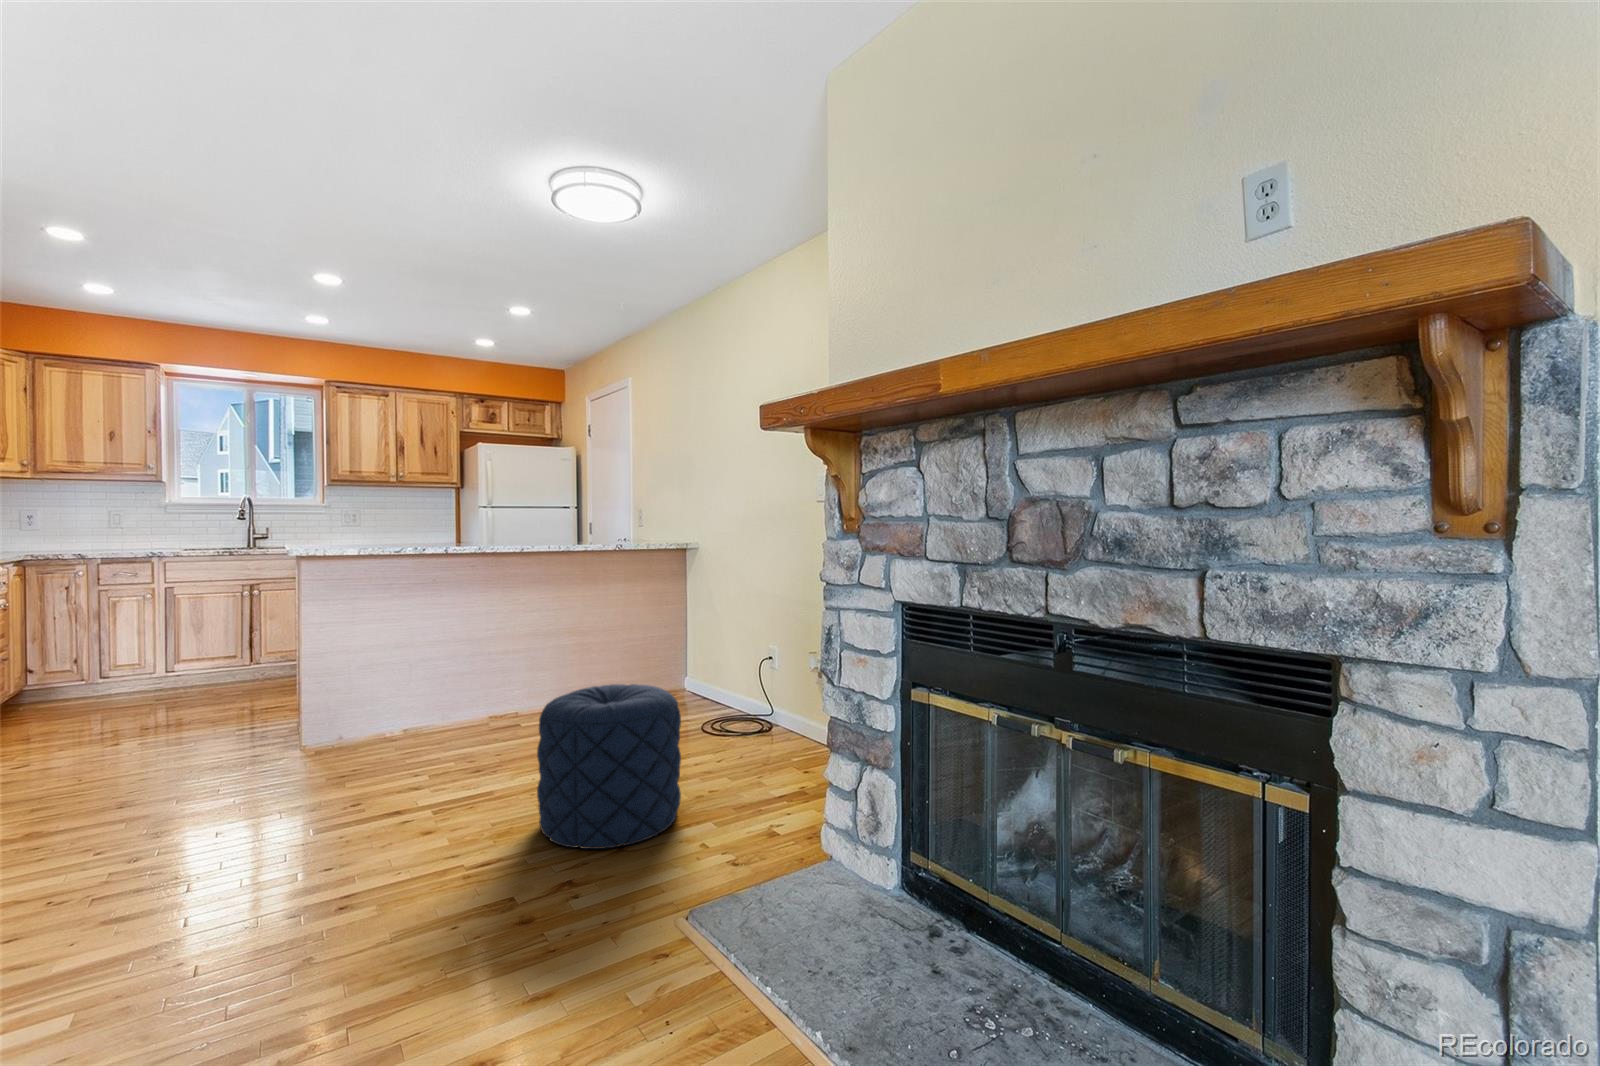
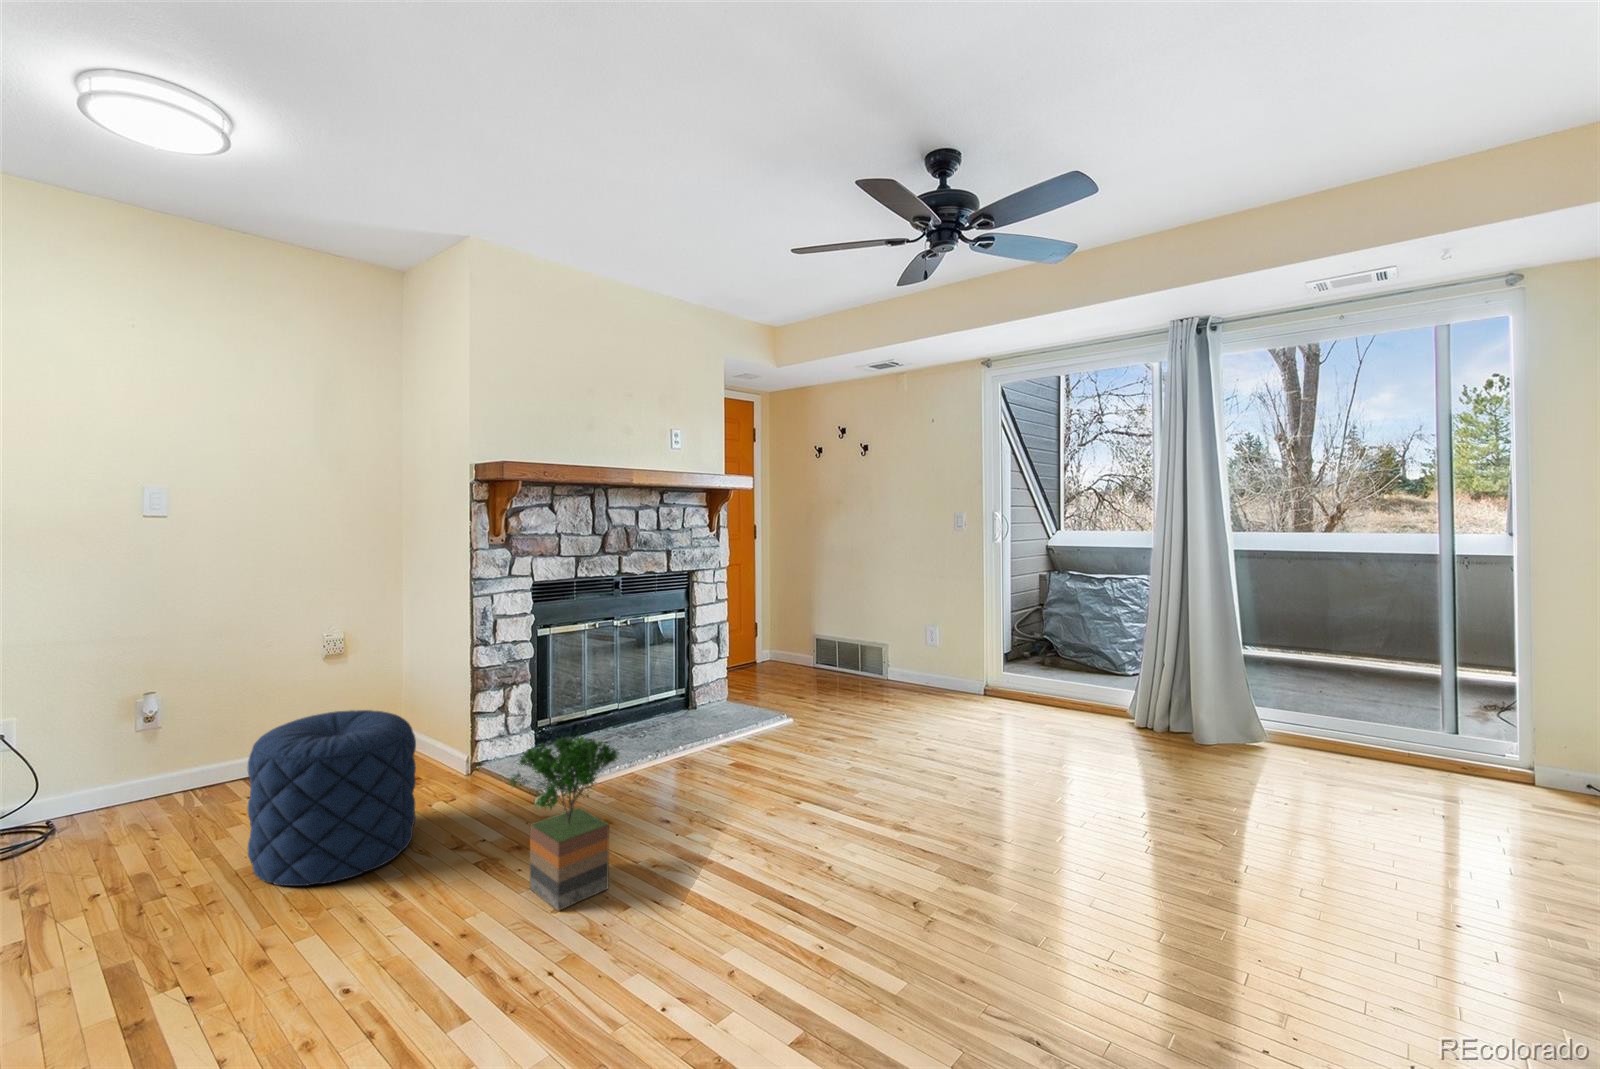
potted tree: none [281,751,445,995] -> present [510,735,619,911]

